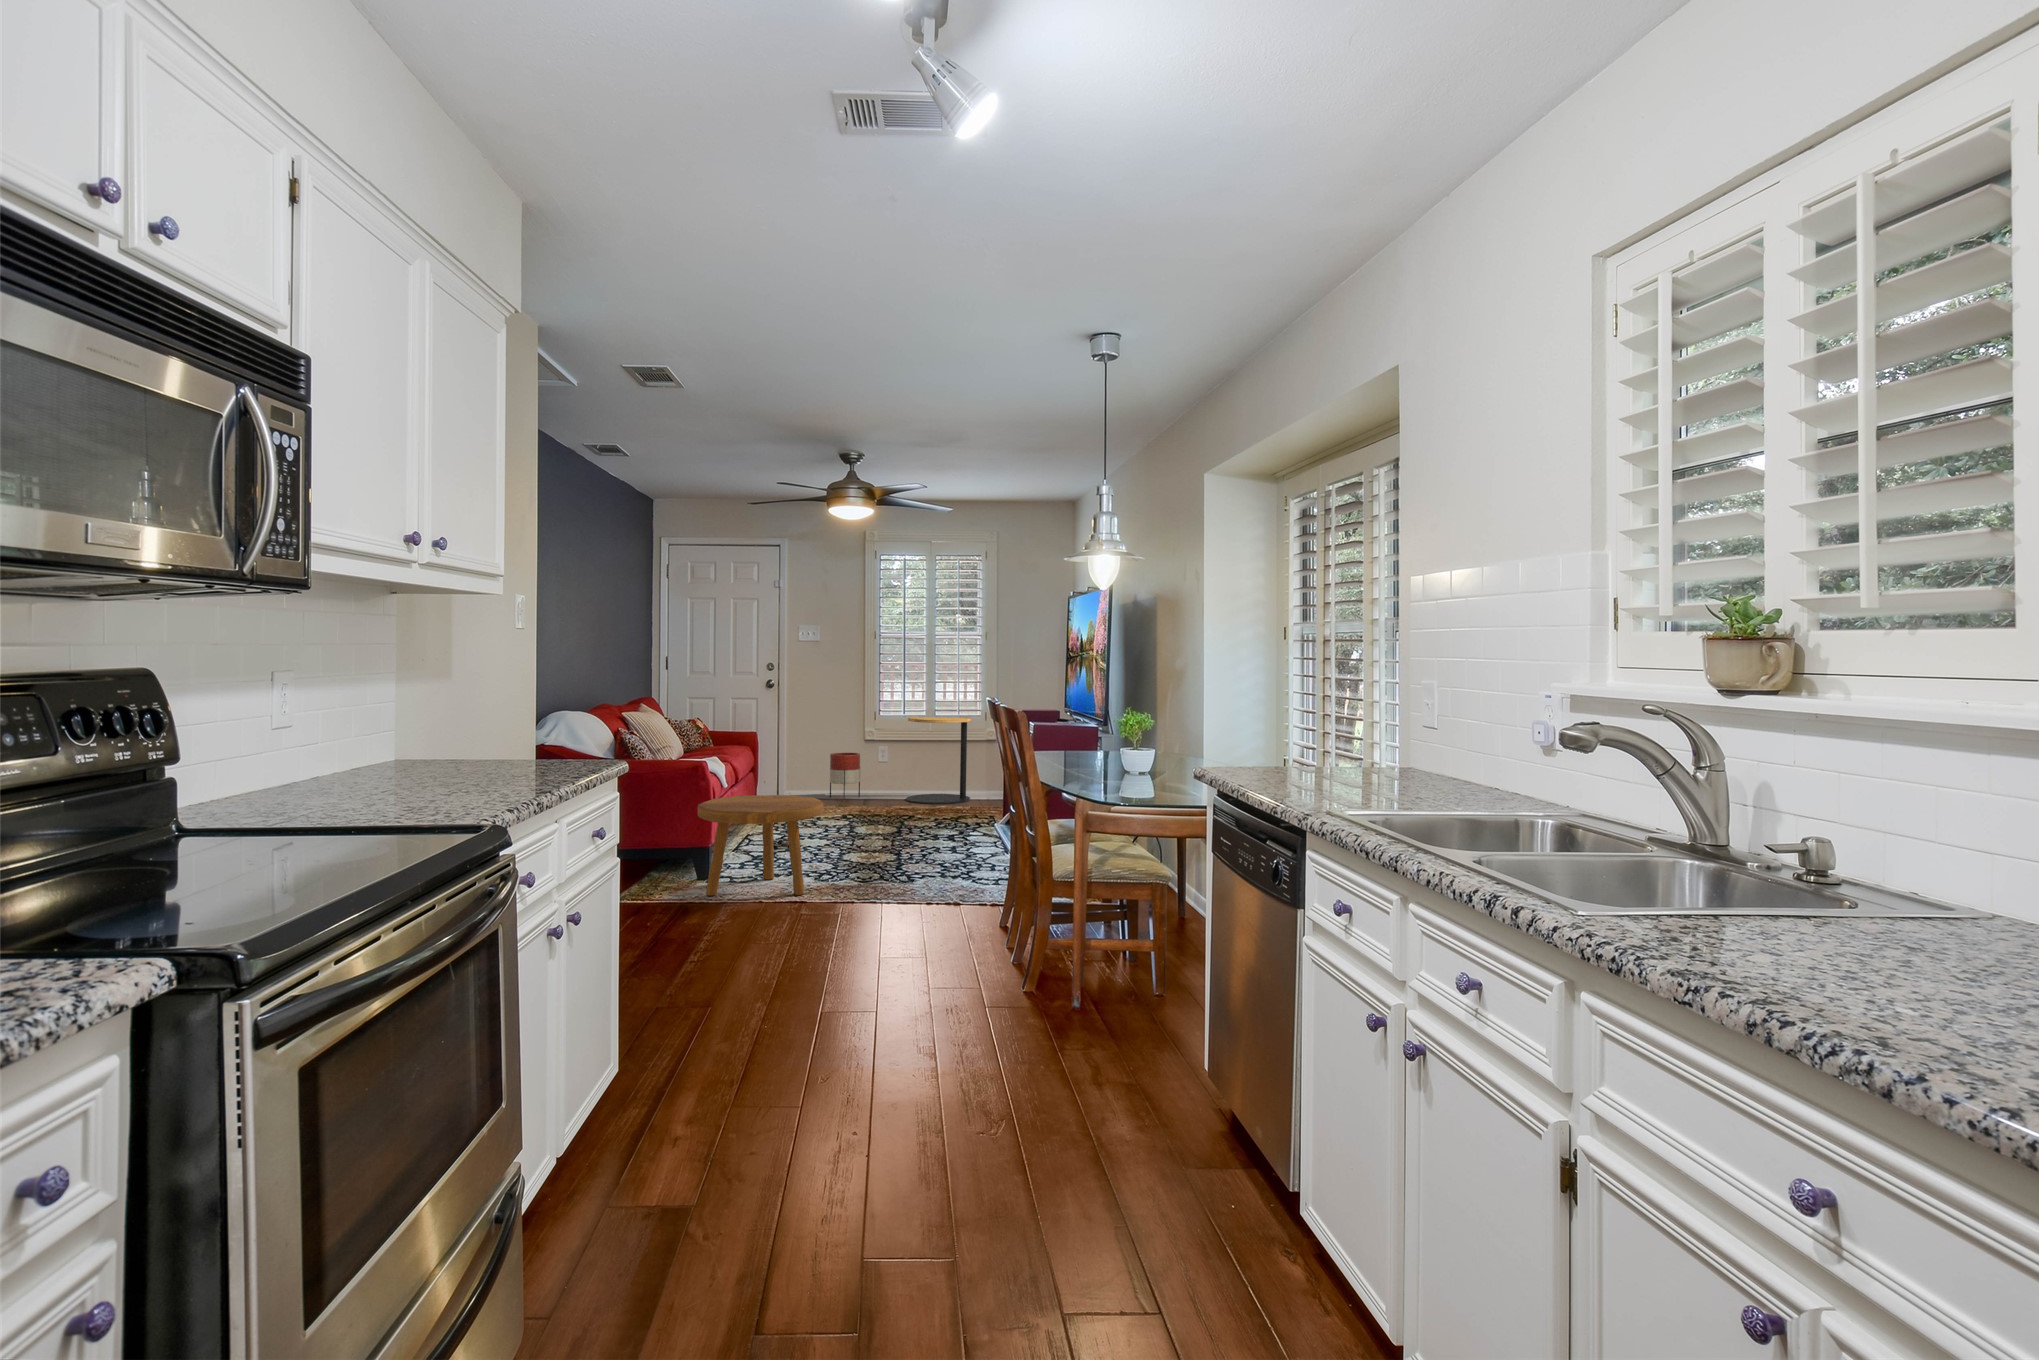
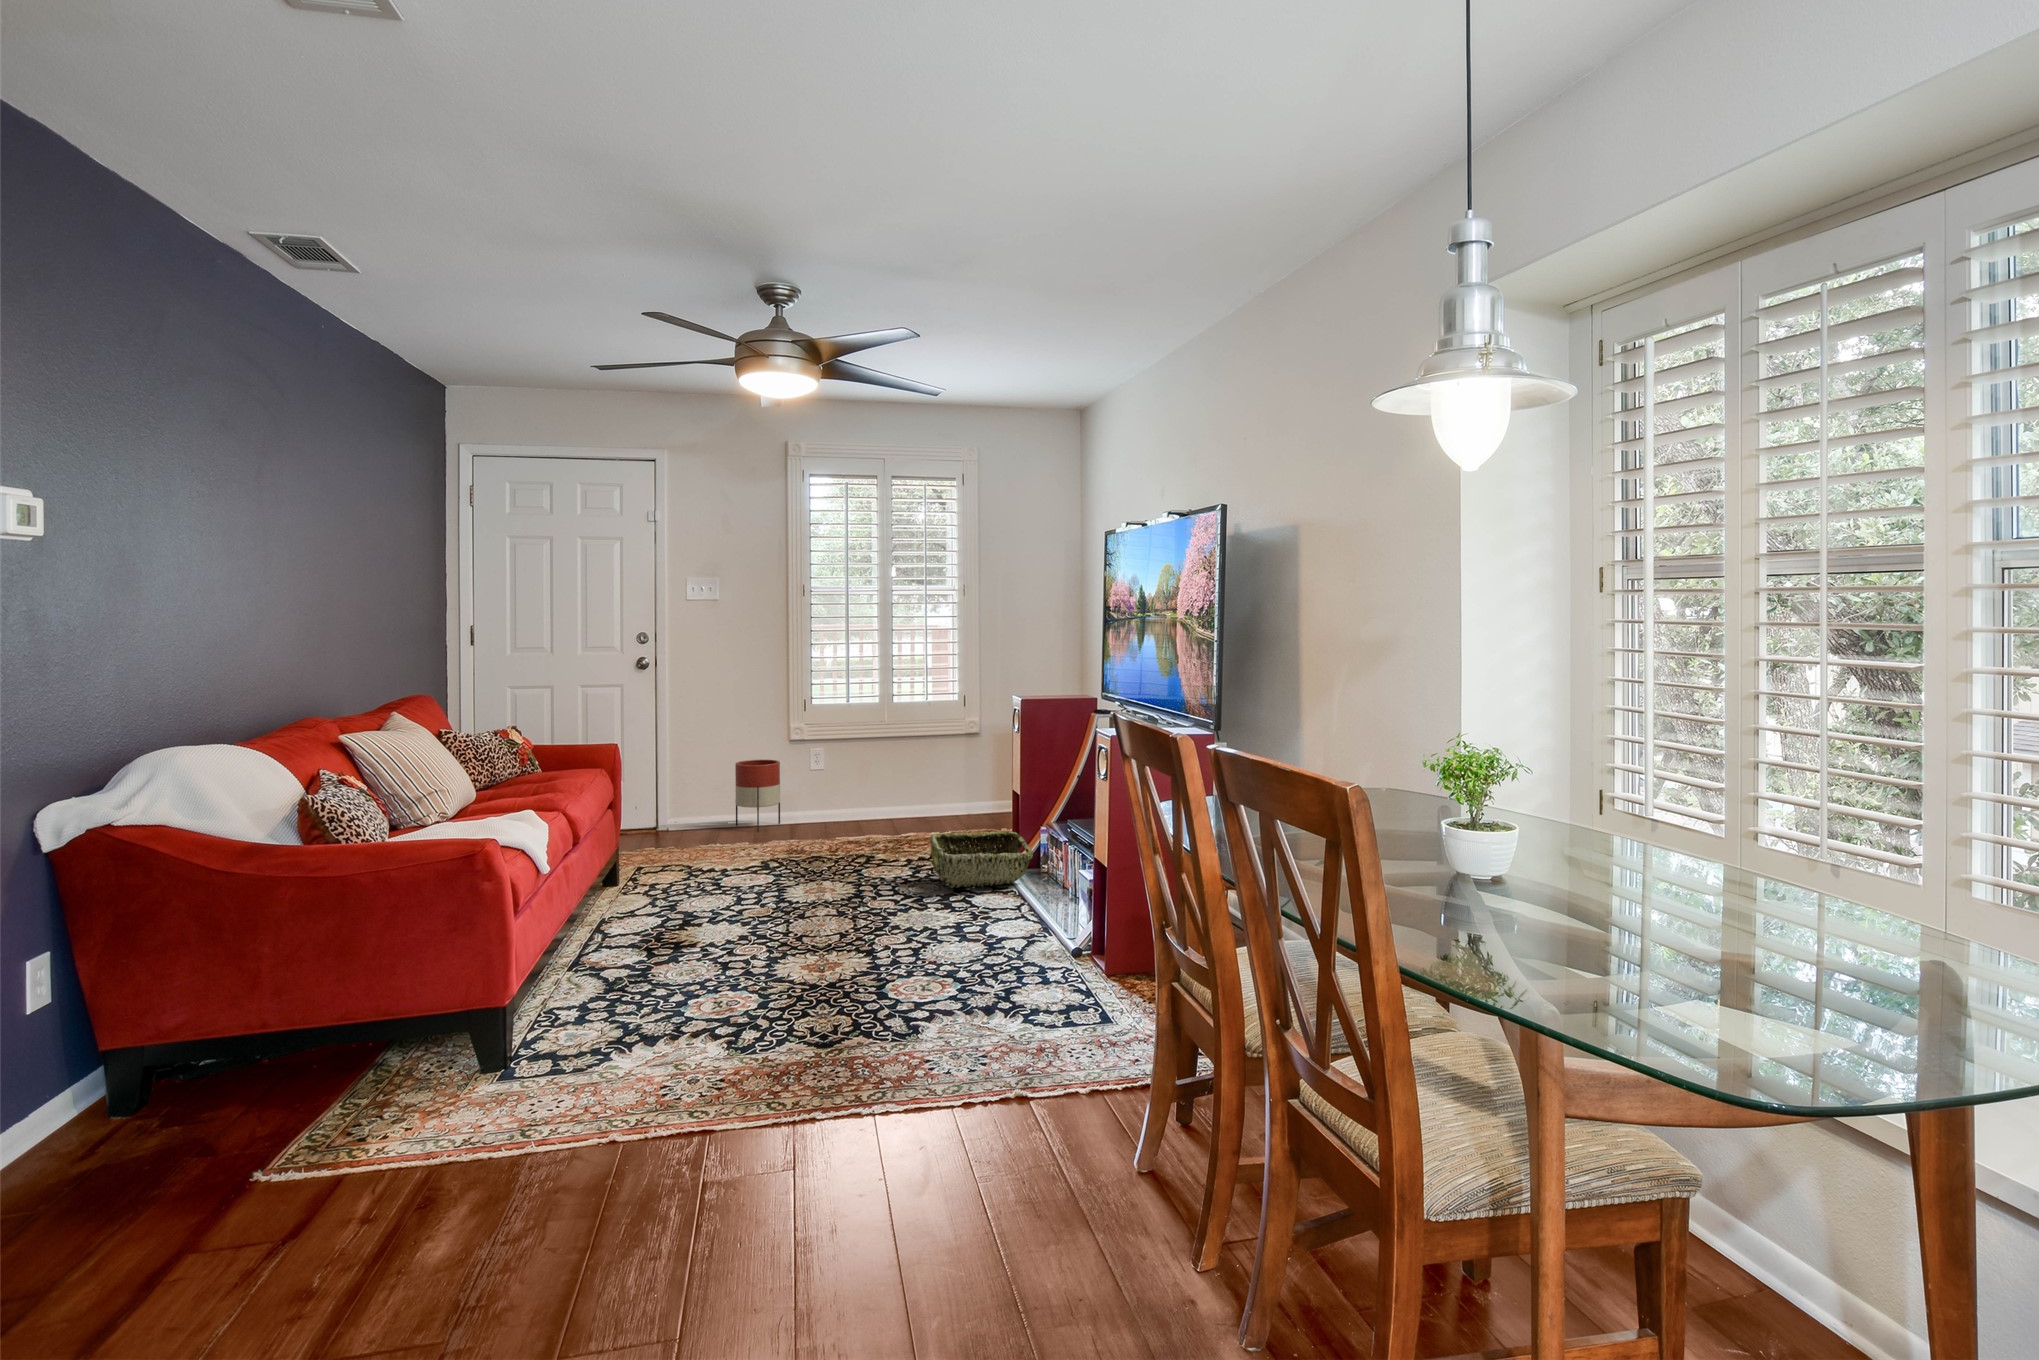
side table: present [907,716,971,804] -> none [850,703,942,834]
footstool: present [698,795,823,896] -> none [502,885,752,1107]
woven basket: none [947,795,1013,829] -> present [929,831,1033,888]

